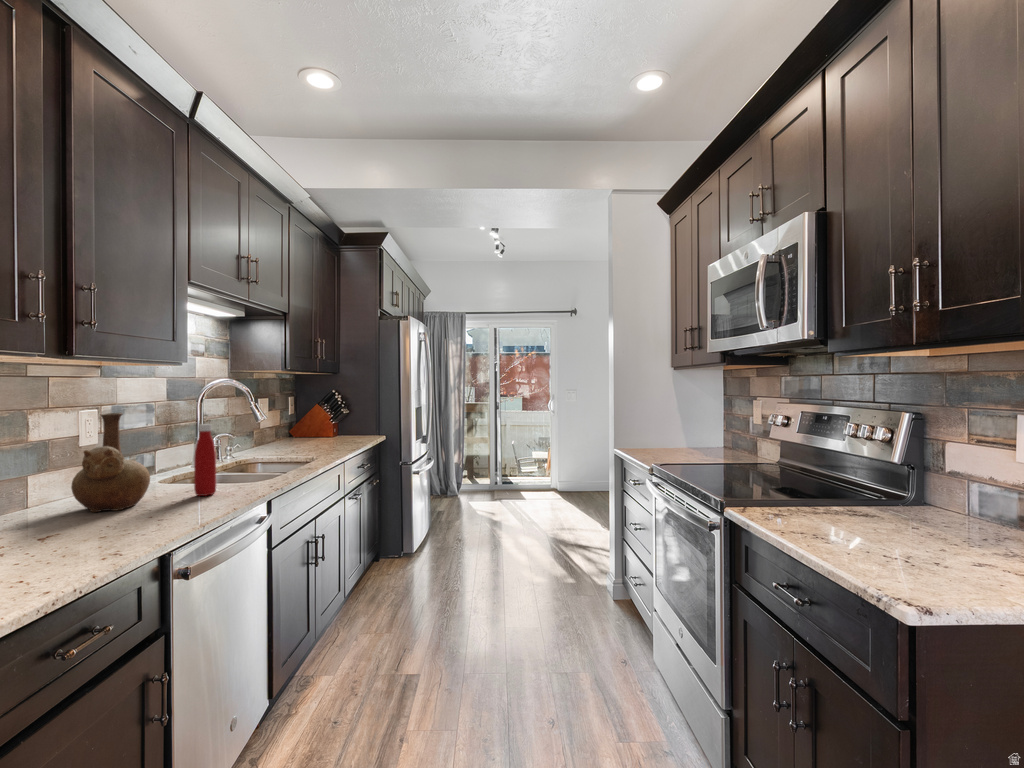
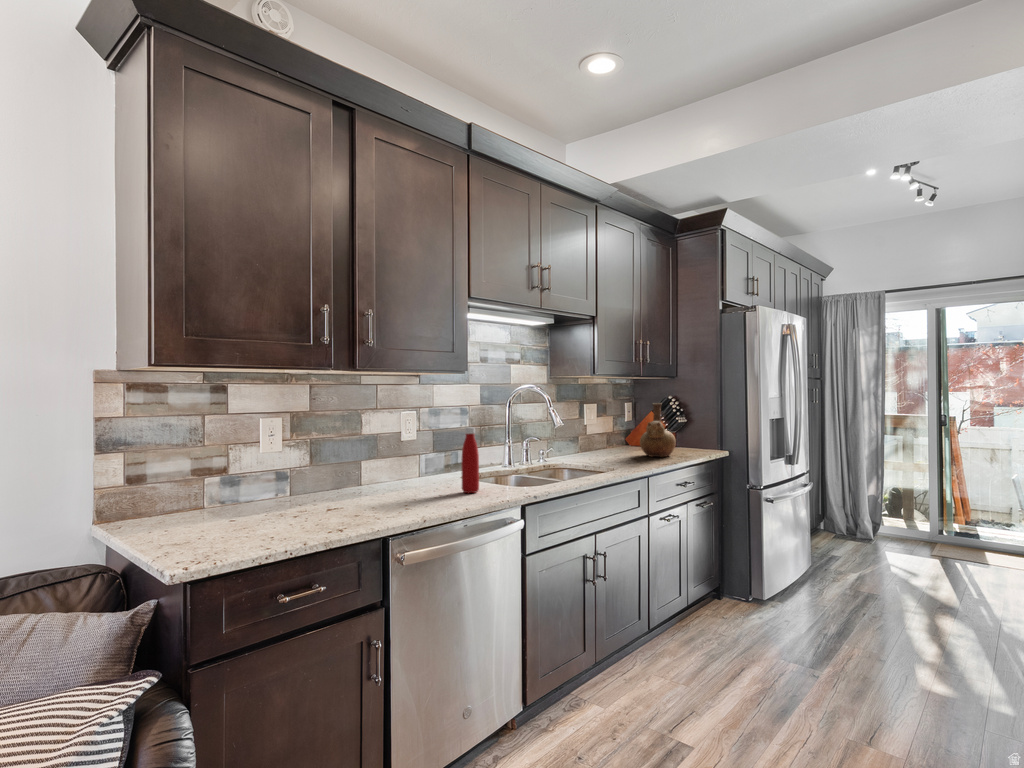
vase: present [71,413,150,512] -> present [640,403,676,457]

